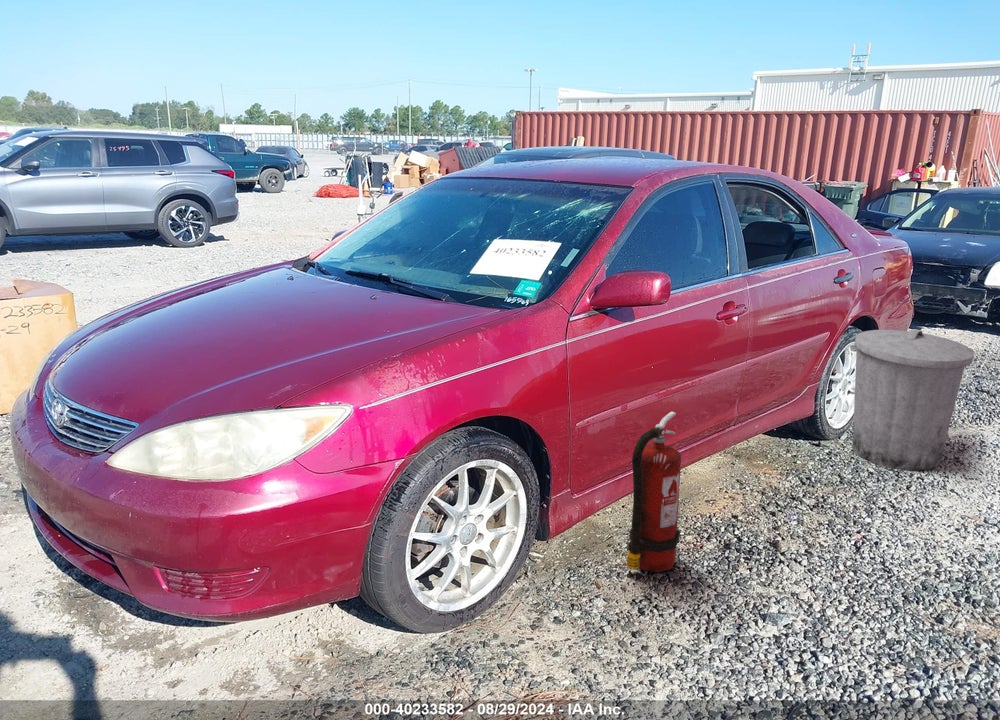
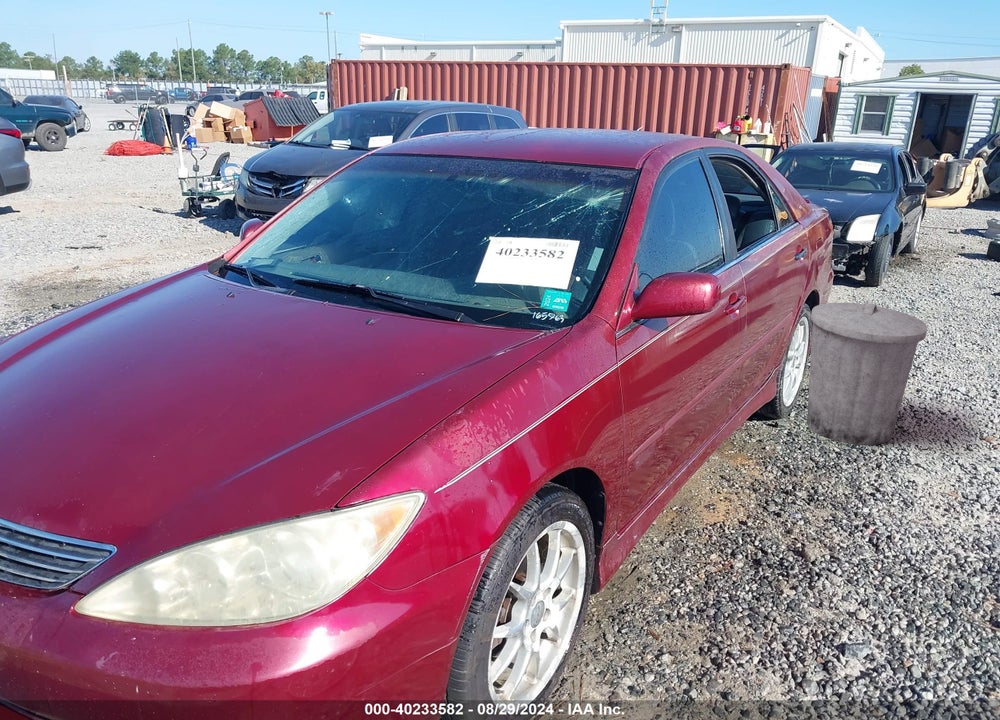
fire extinguisher: present [626,412,681,572] -> none [668,428,729,609]

